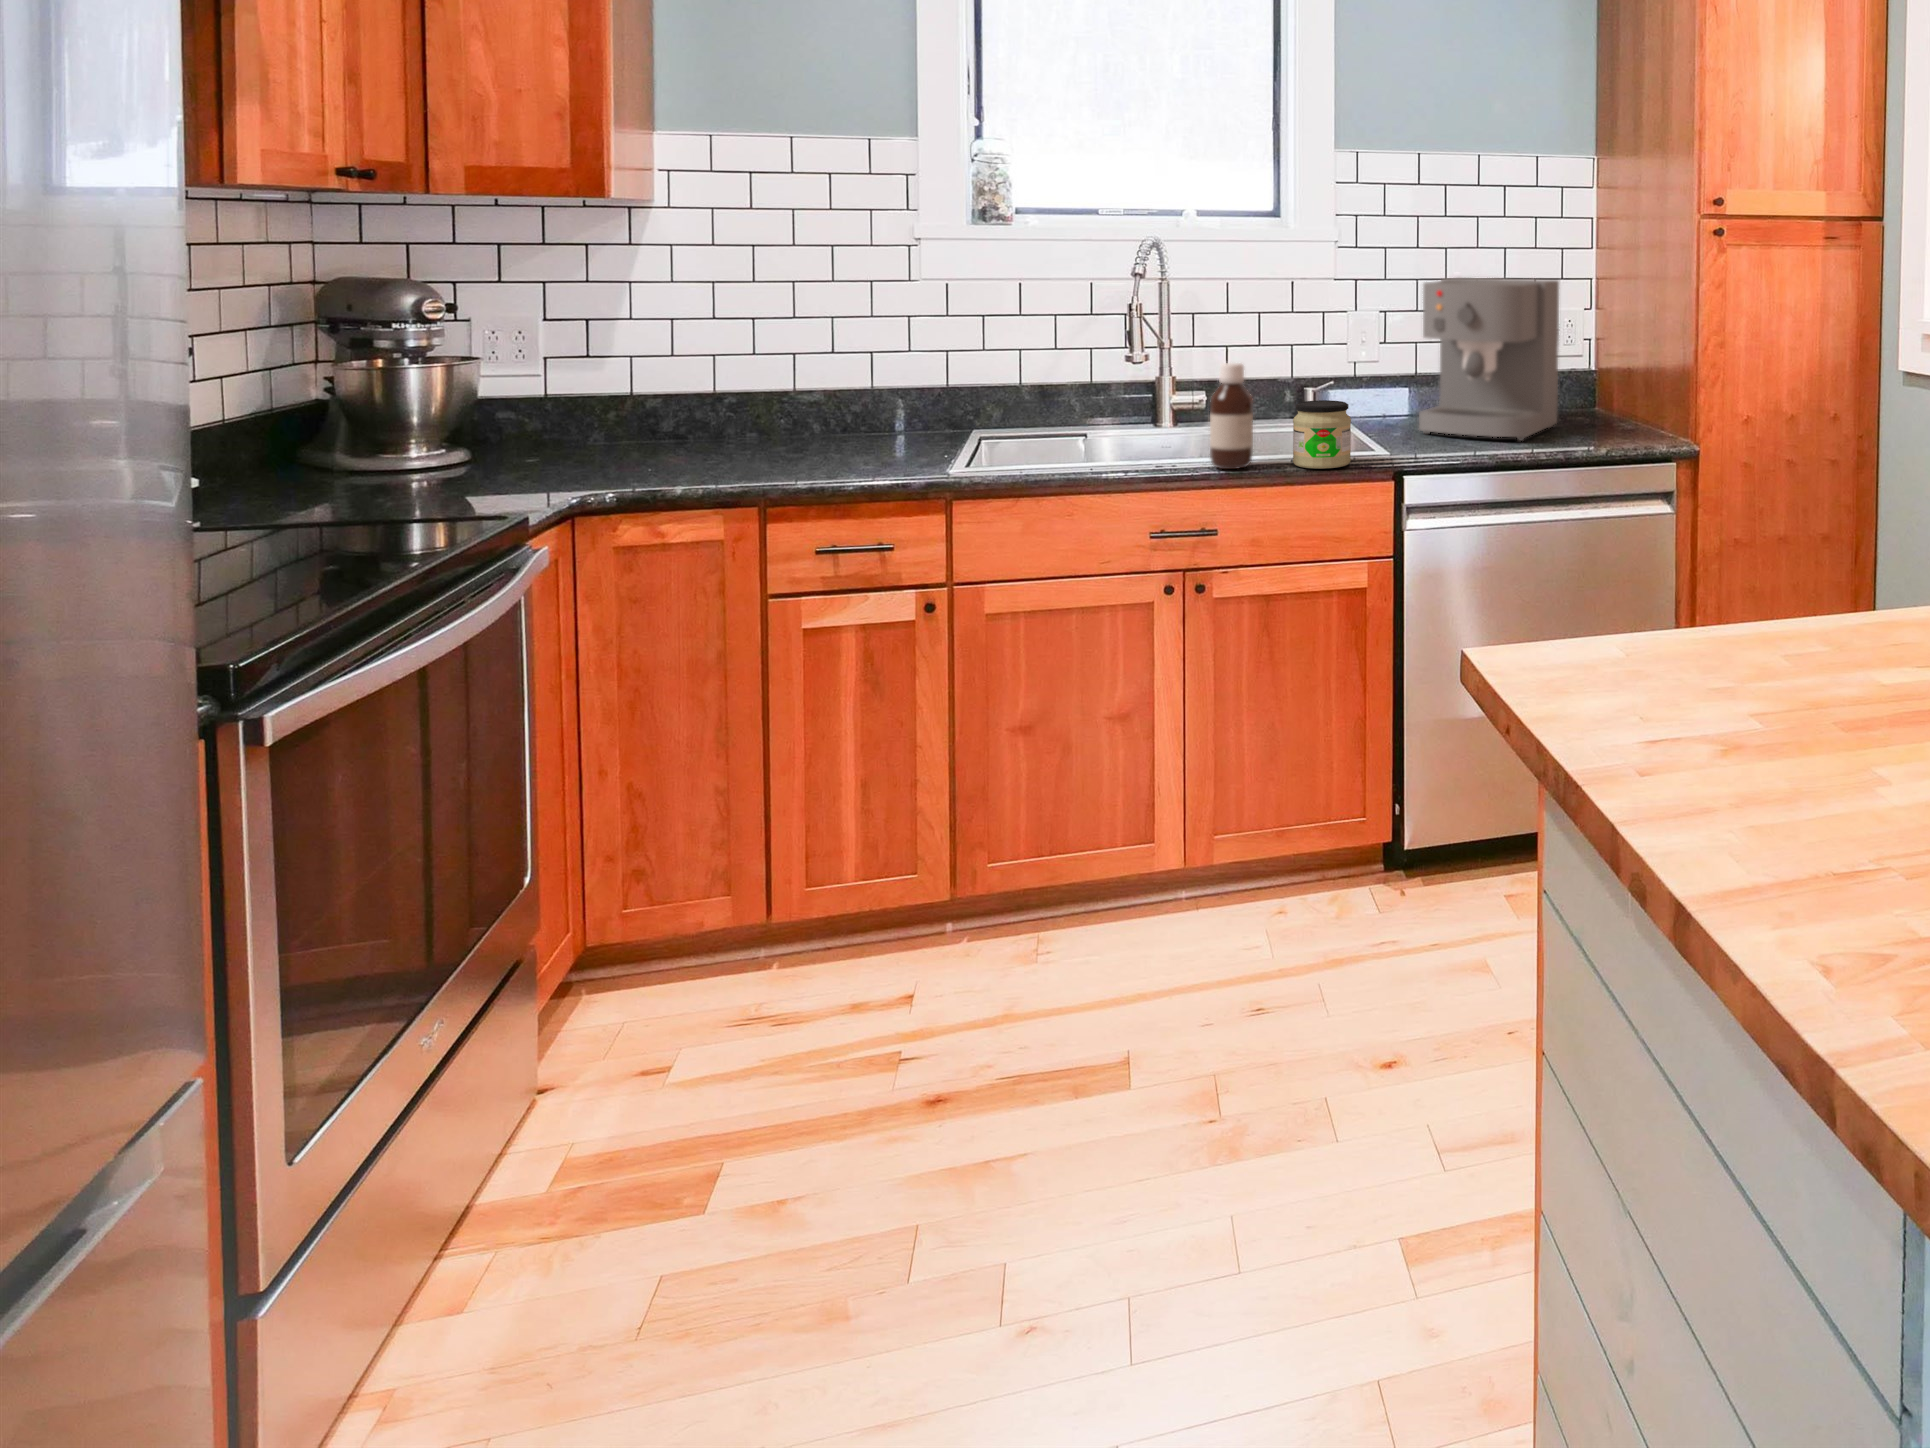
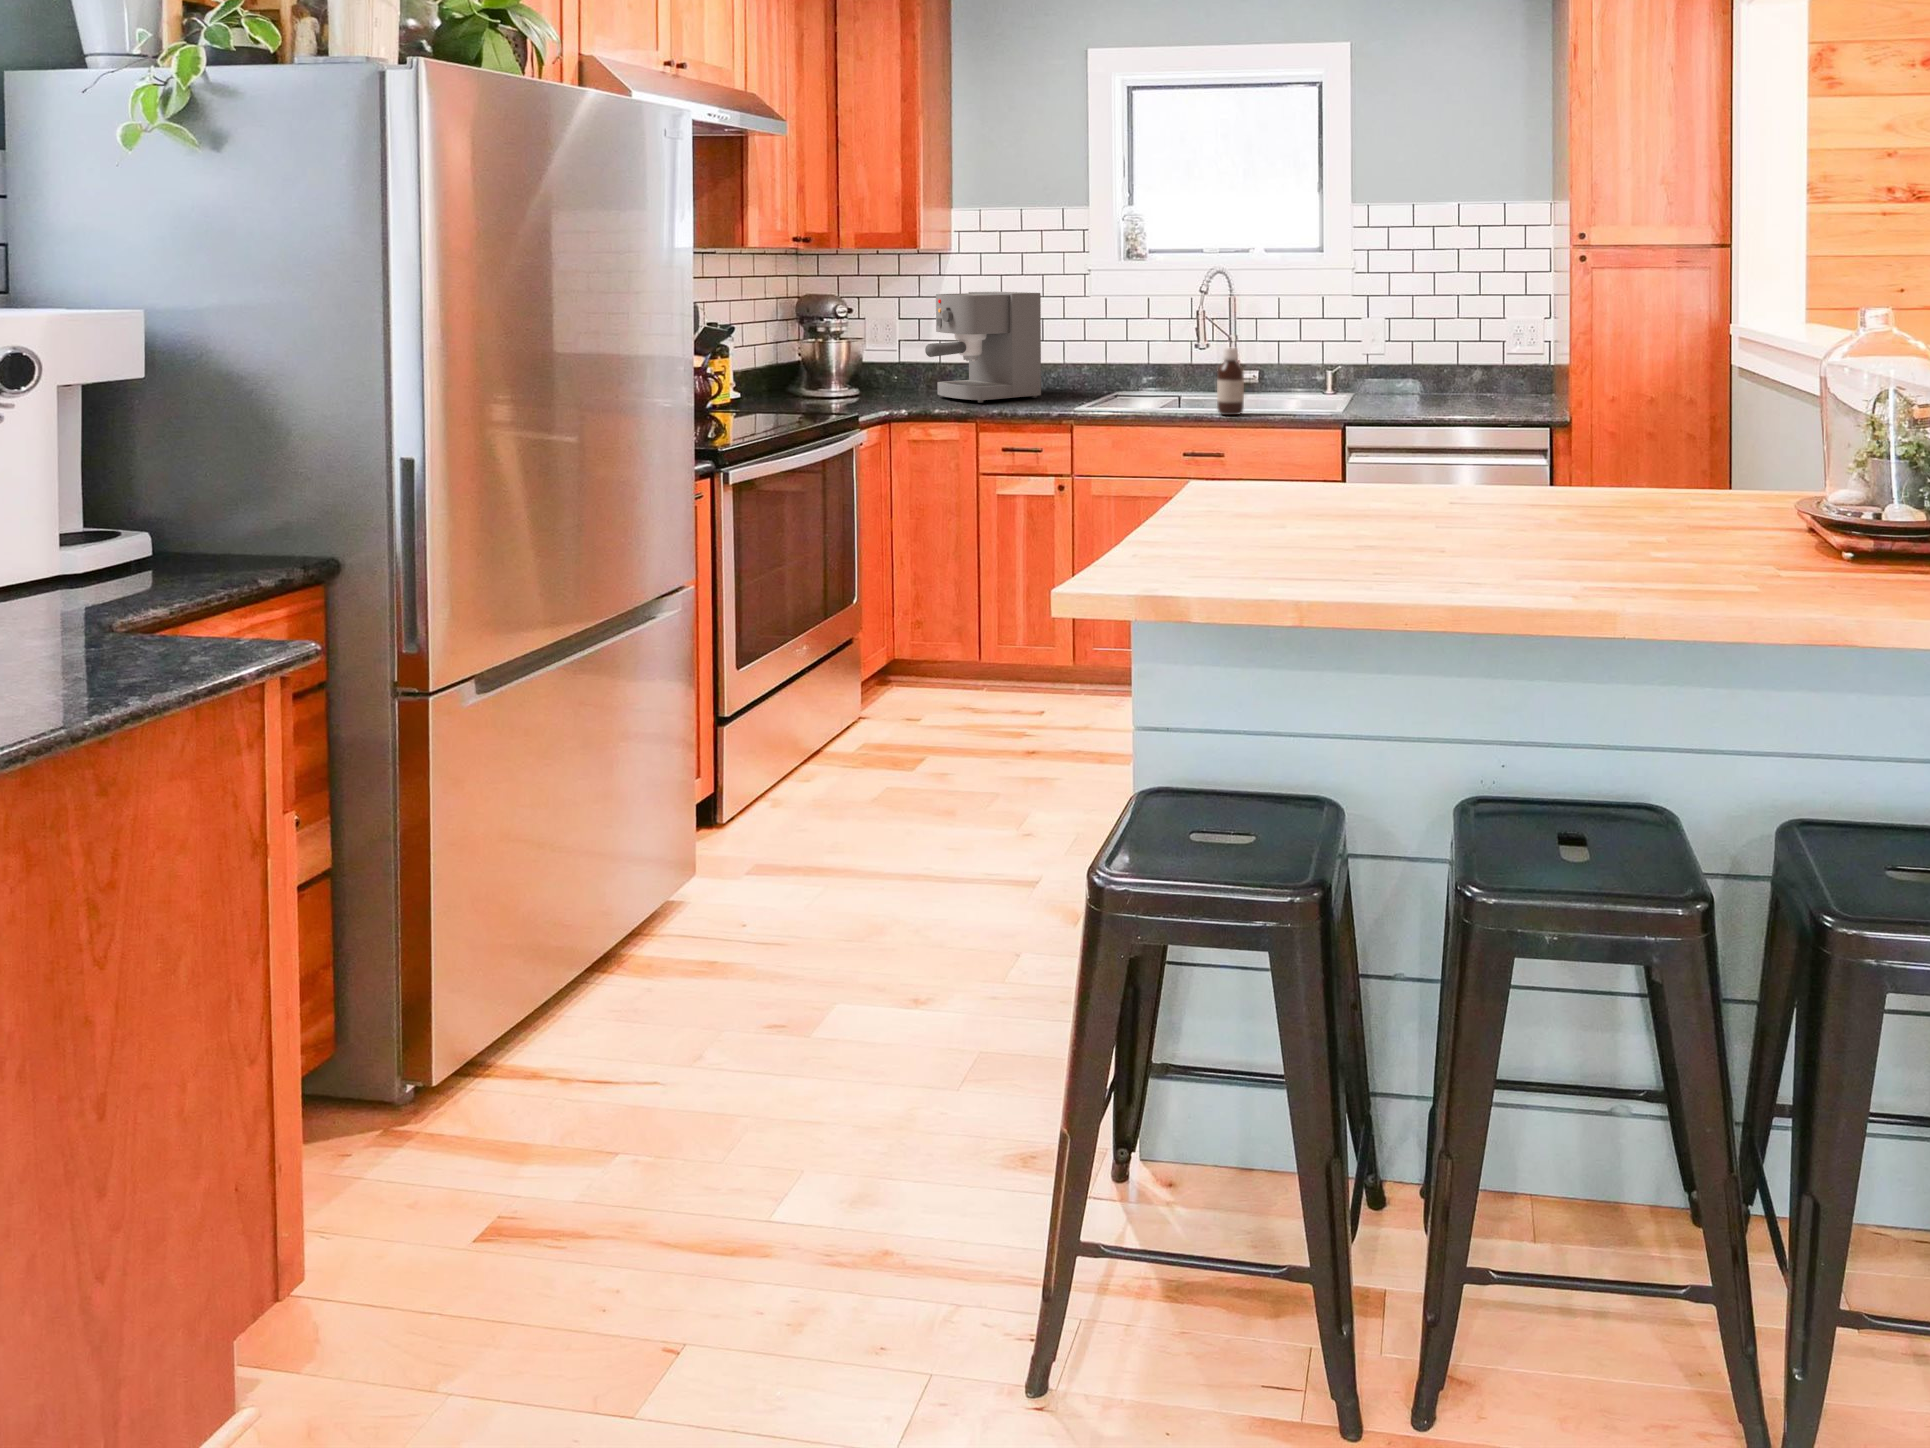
coffee maker: present [1419,278,1559,441] -> present [925,292,1041,403]
jar: present [1293,400,1351,469] -> none [1269,374,1306,418]

